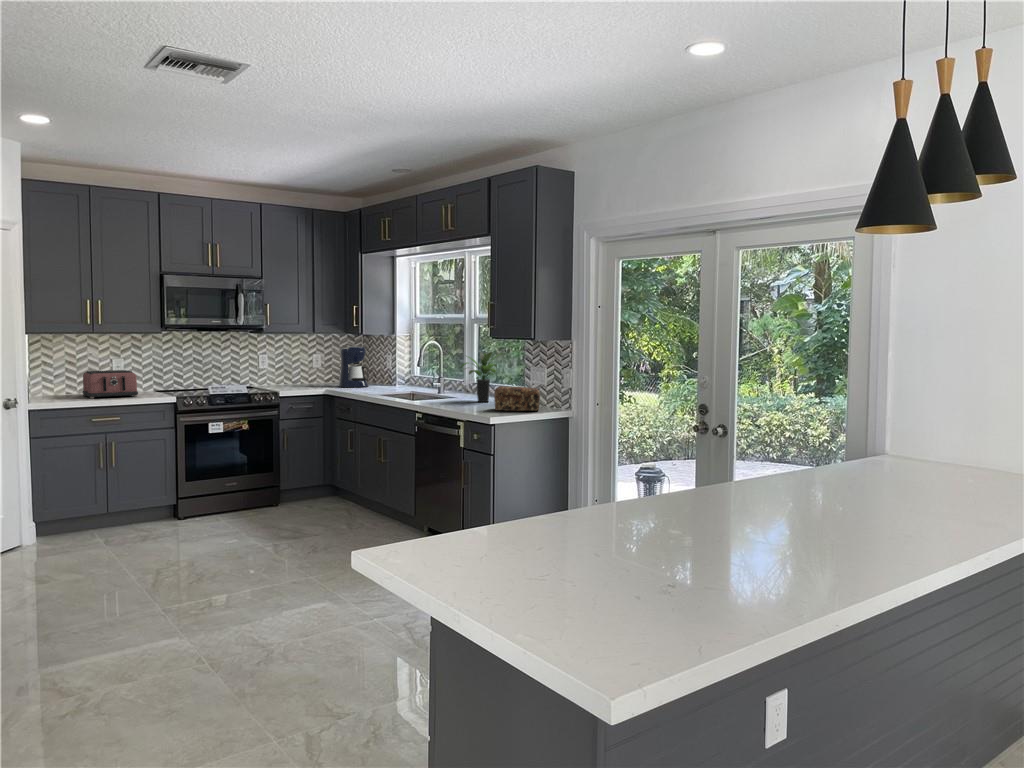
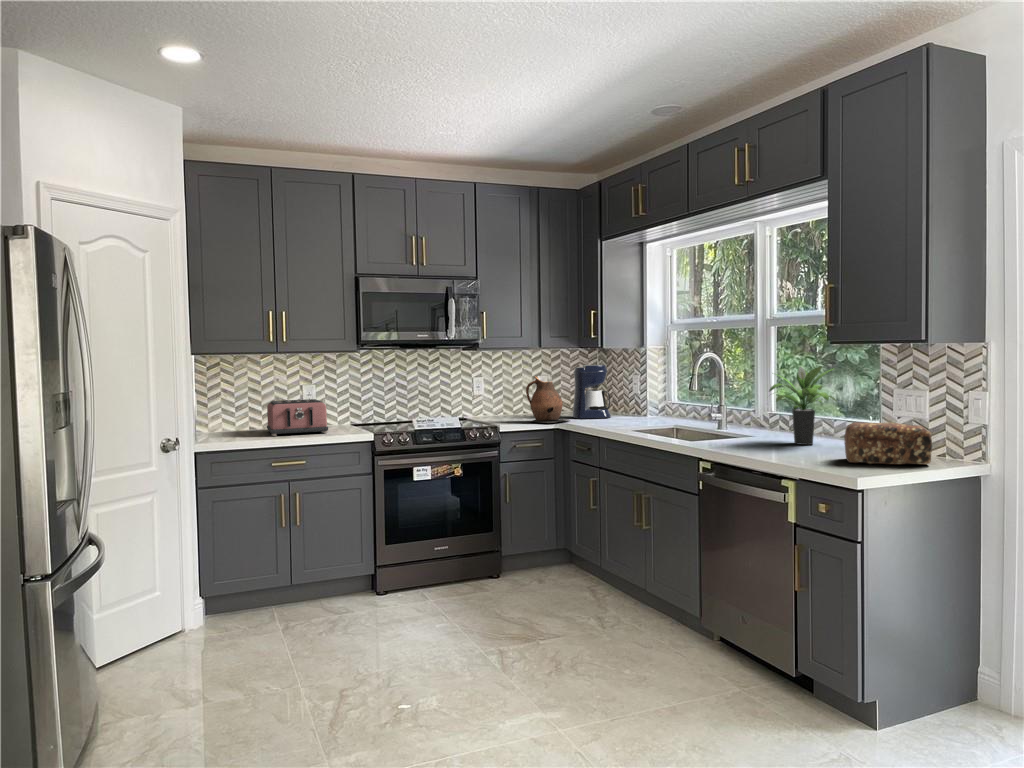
ceramic pitcher: none [301,355,336,391] -> present [526,377,570,423]

